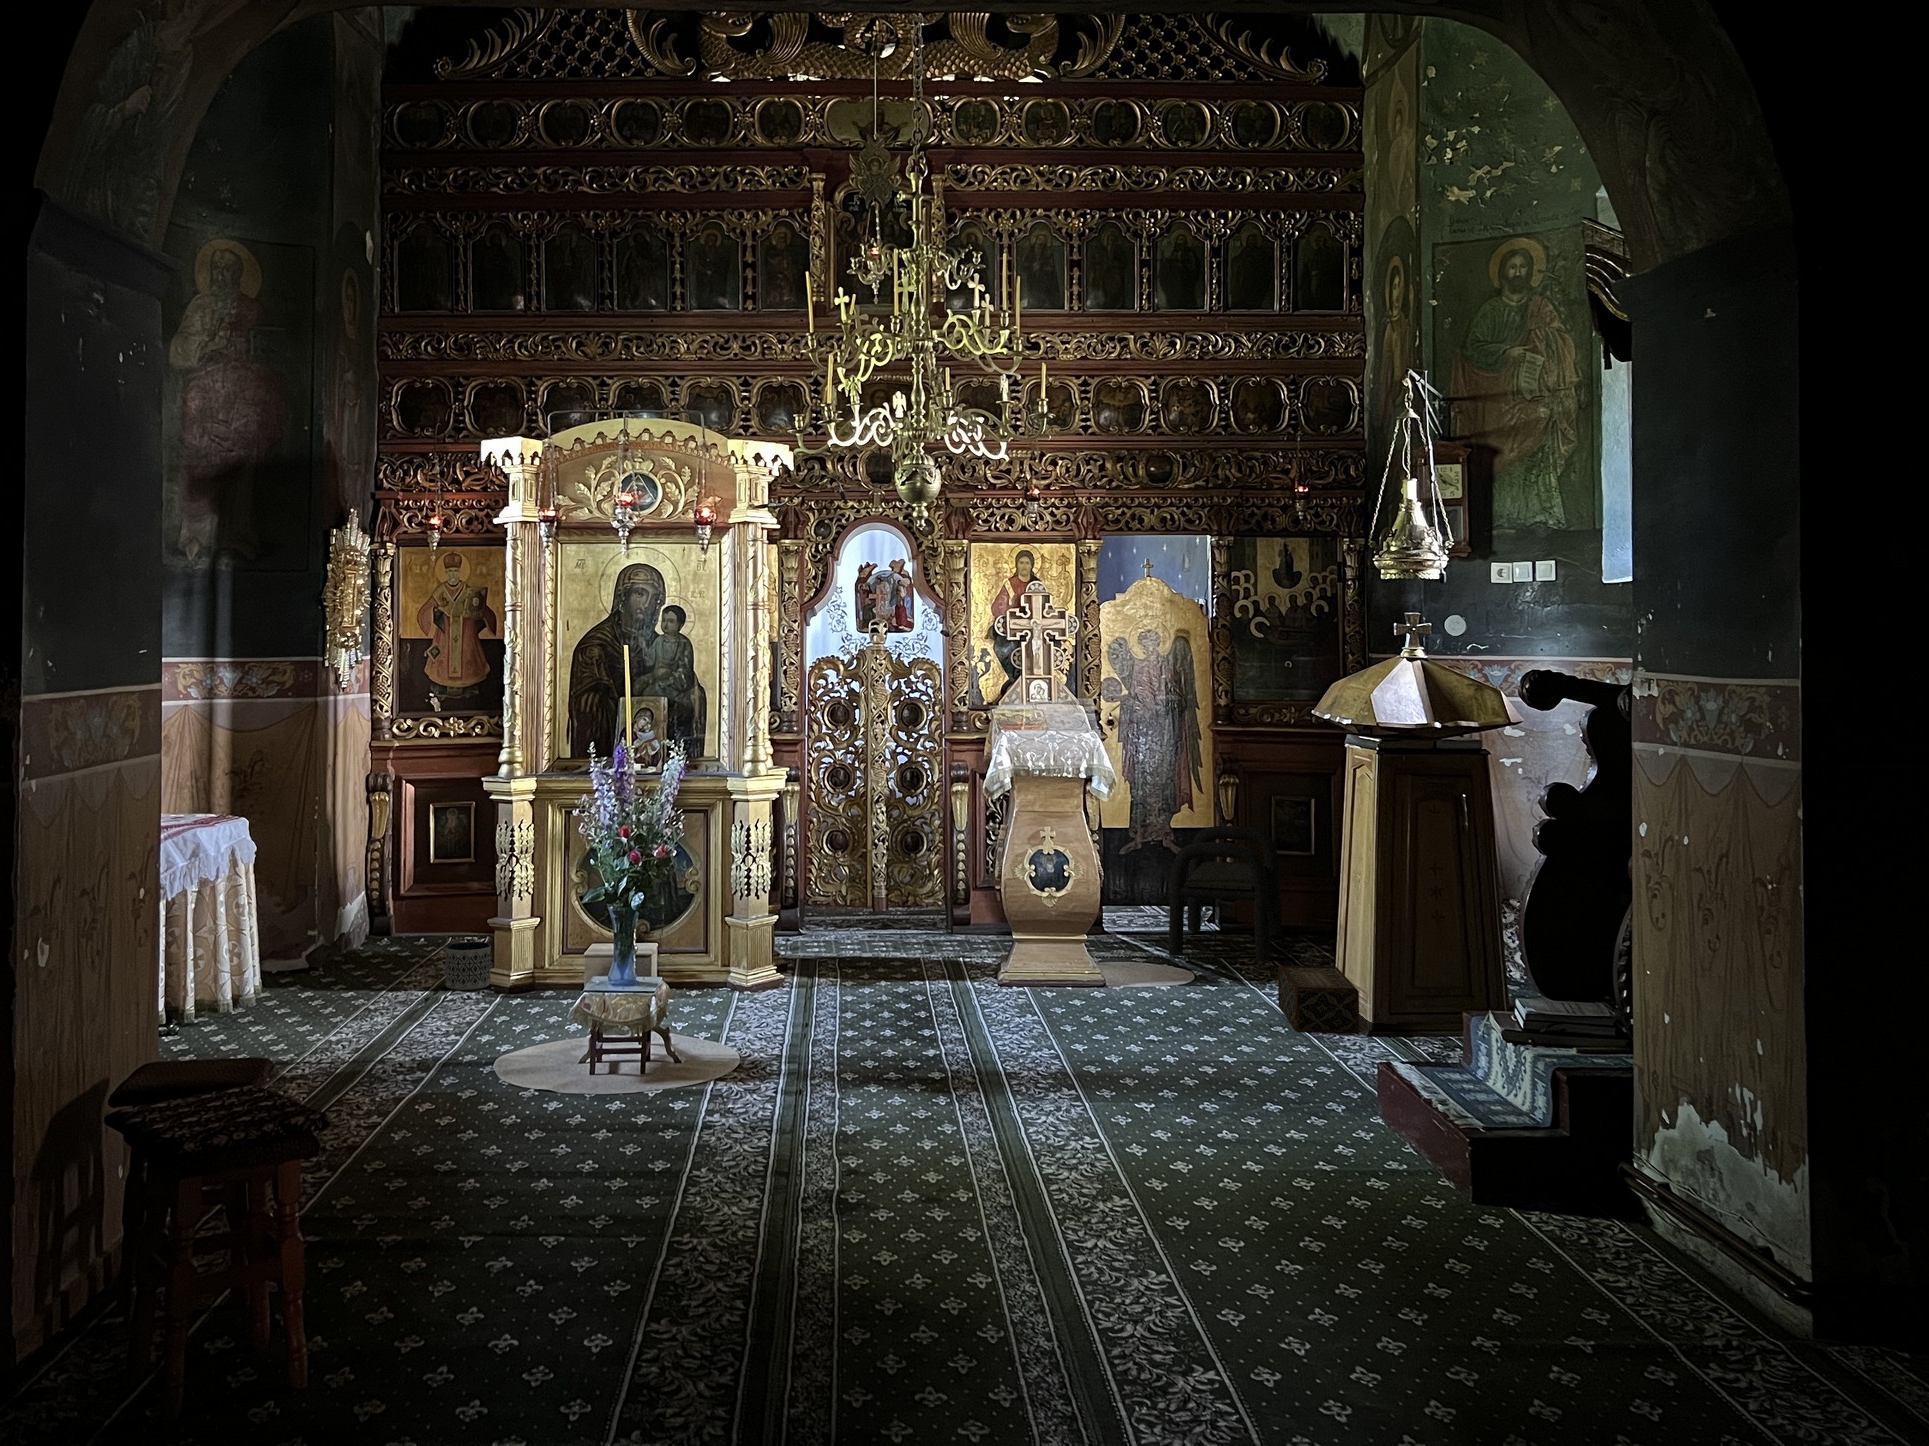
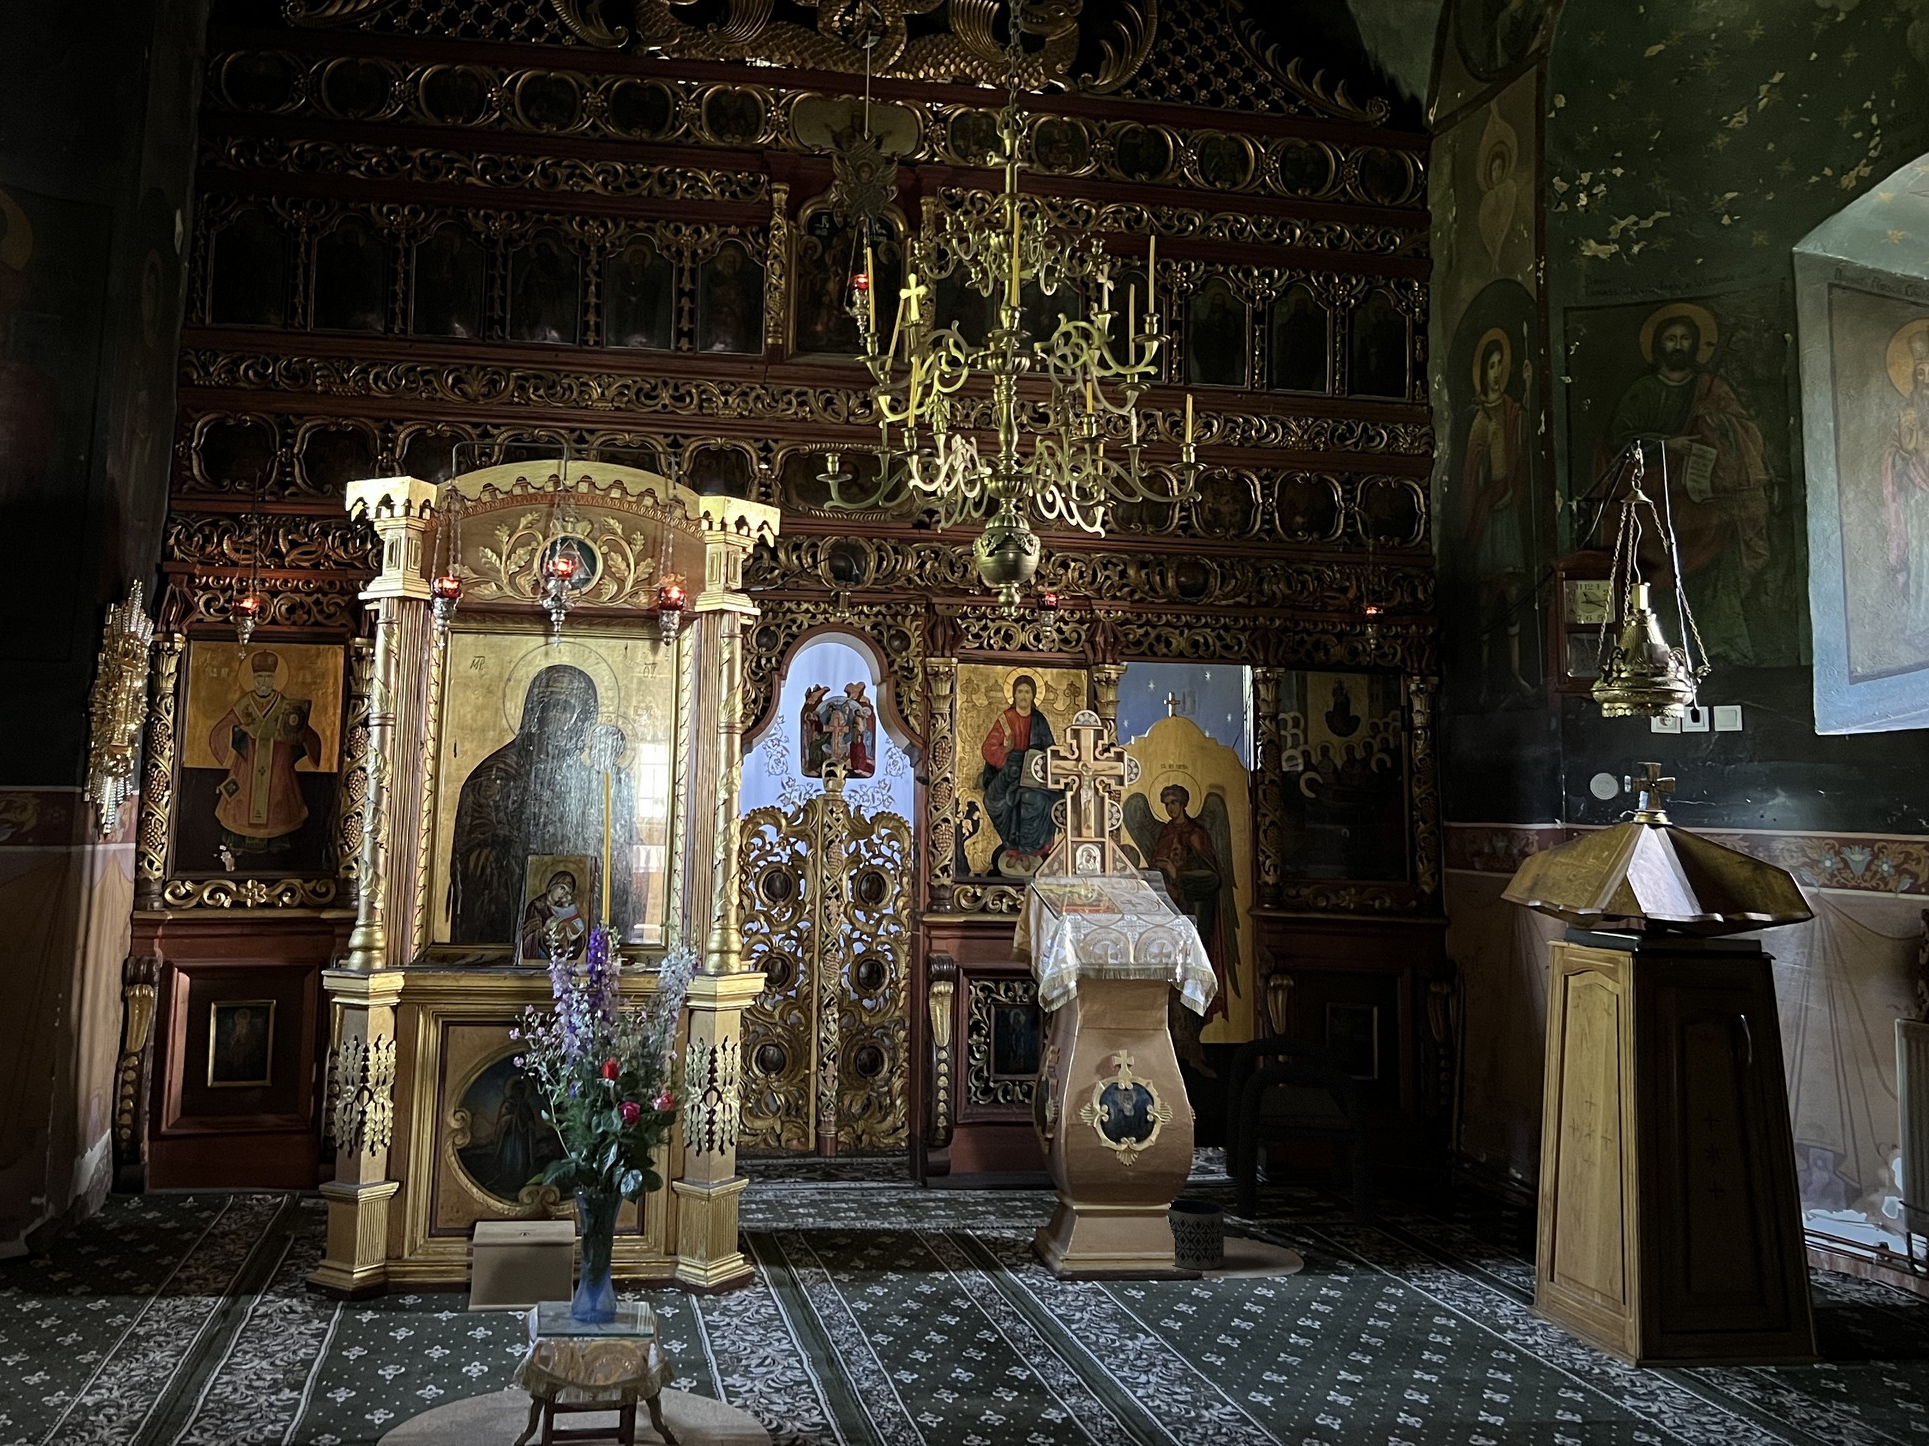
planter: present [446,942,491,990] -> present [1168,1200,1224,1270]
woven basket: present [1278,966,1359,1033] -> none [1476,1254,1632,1364]

